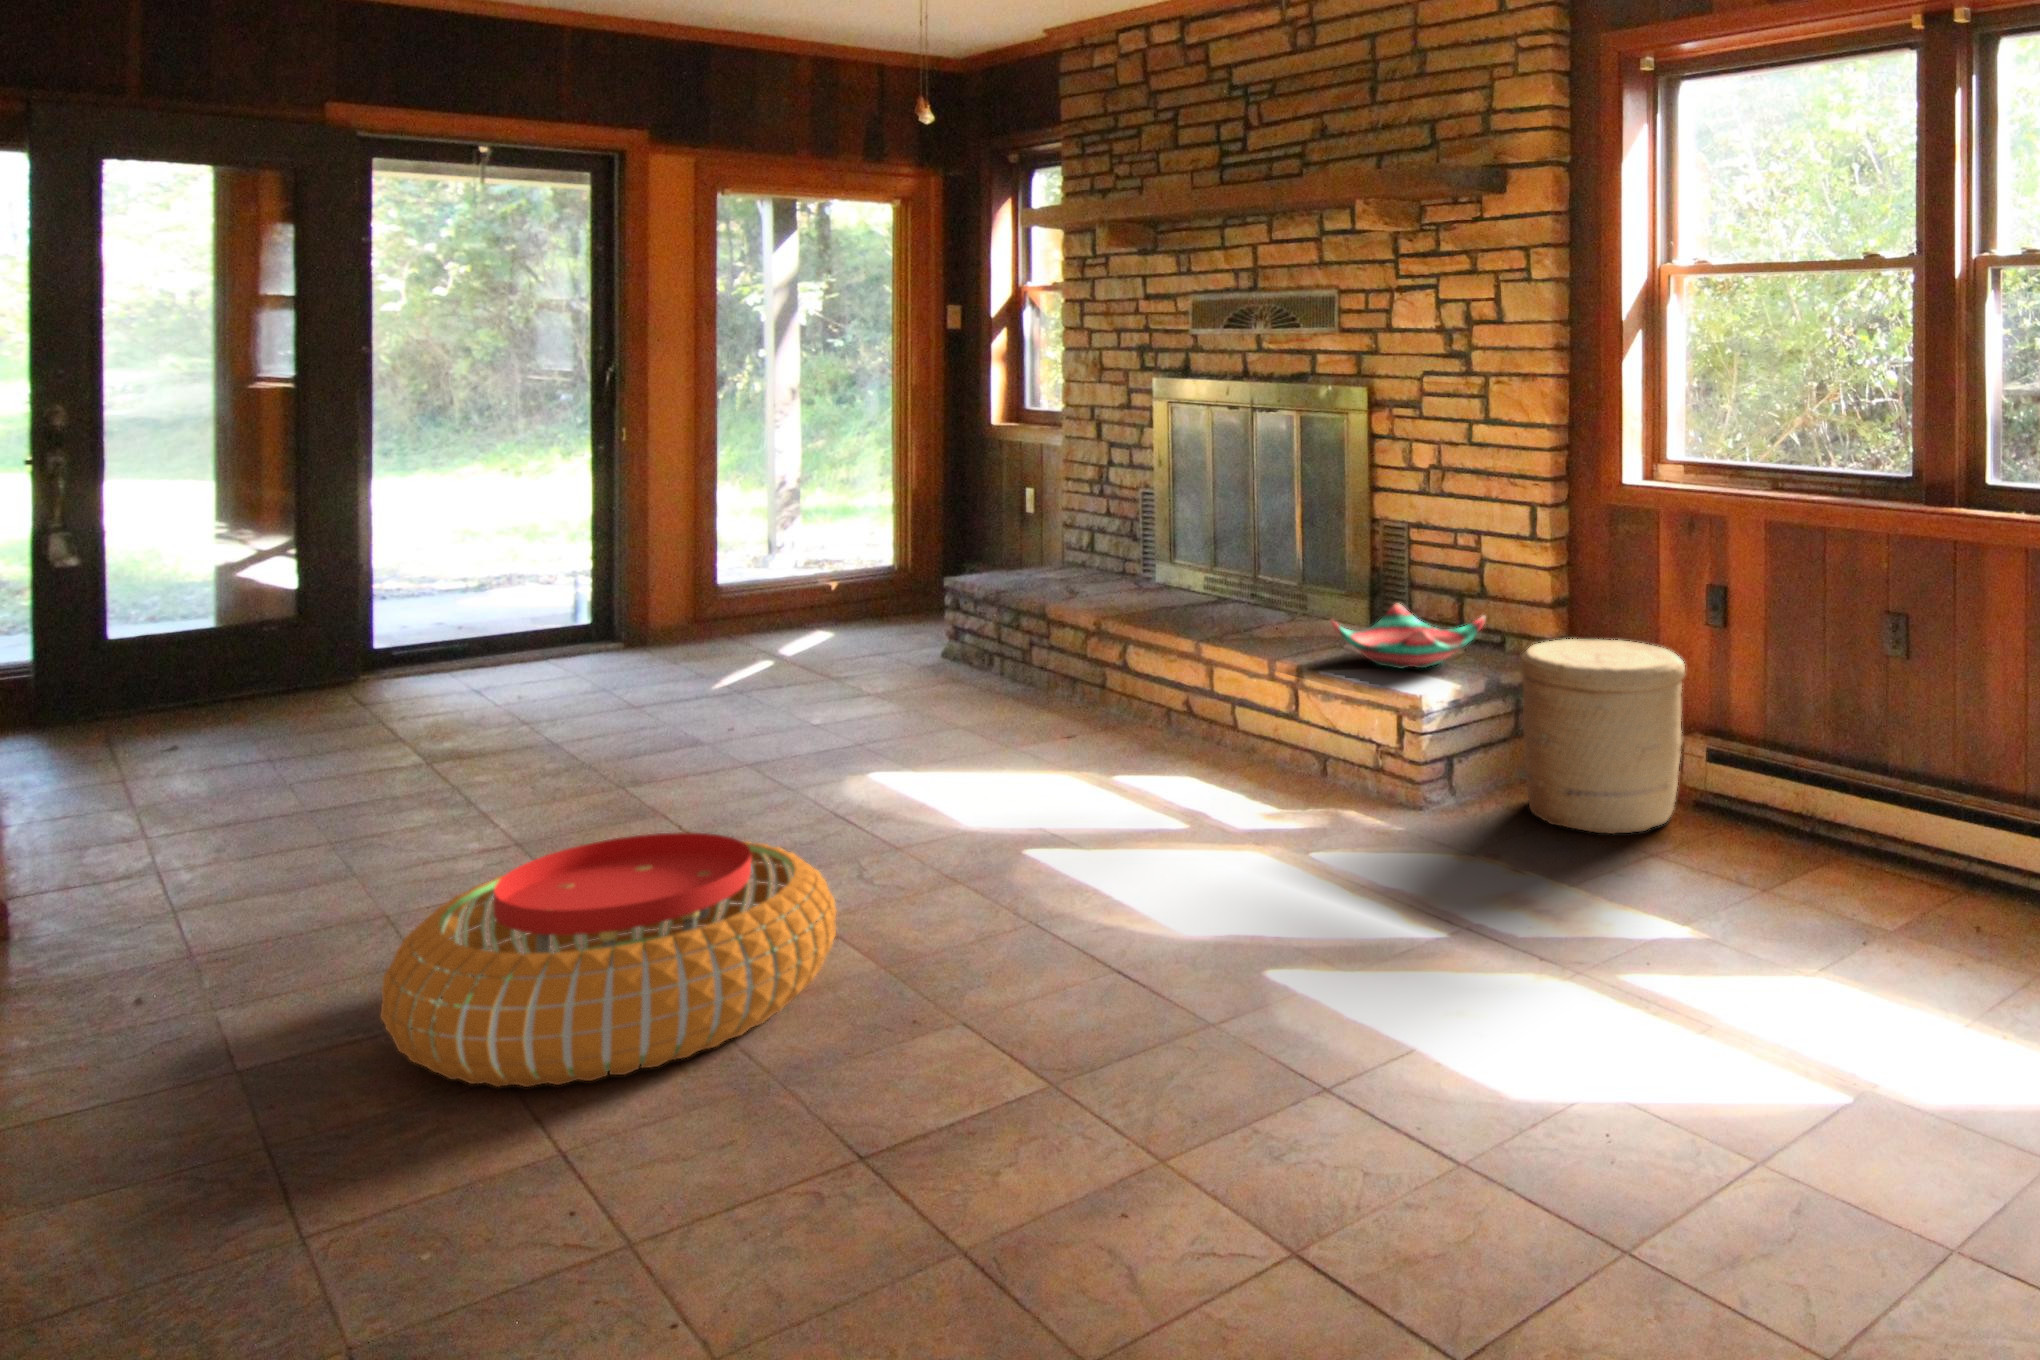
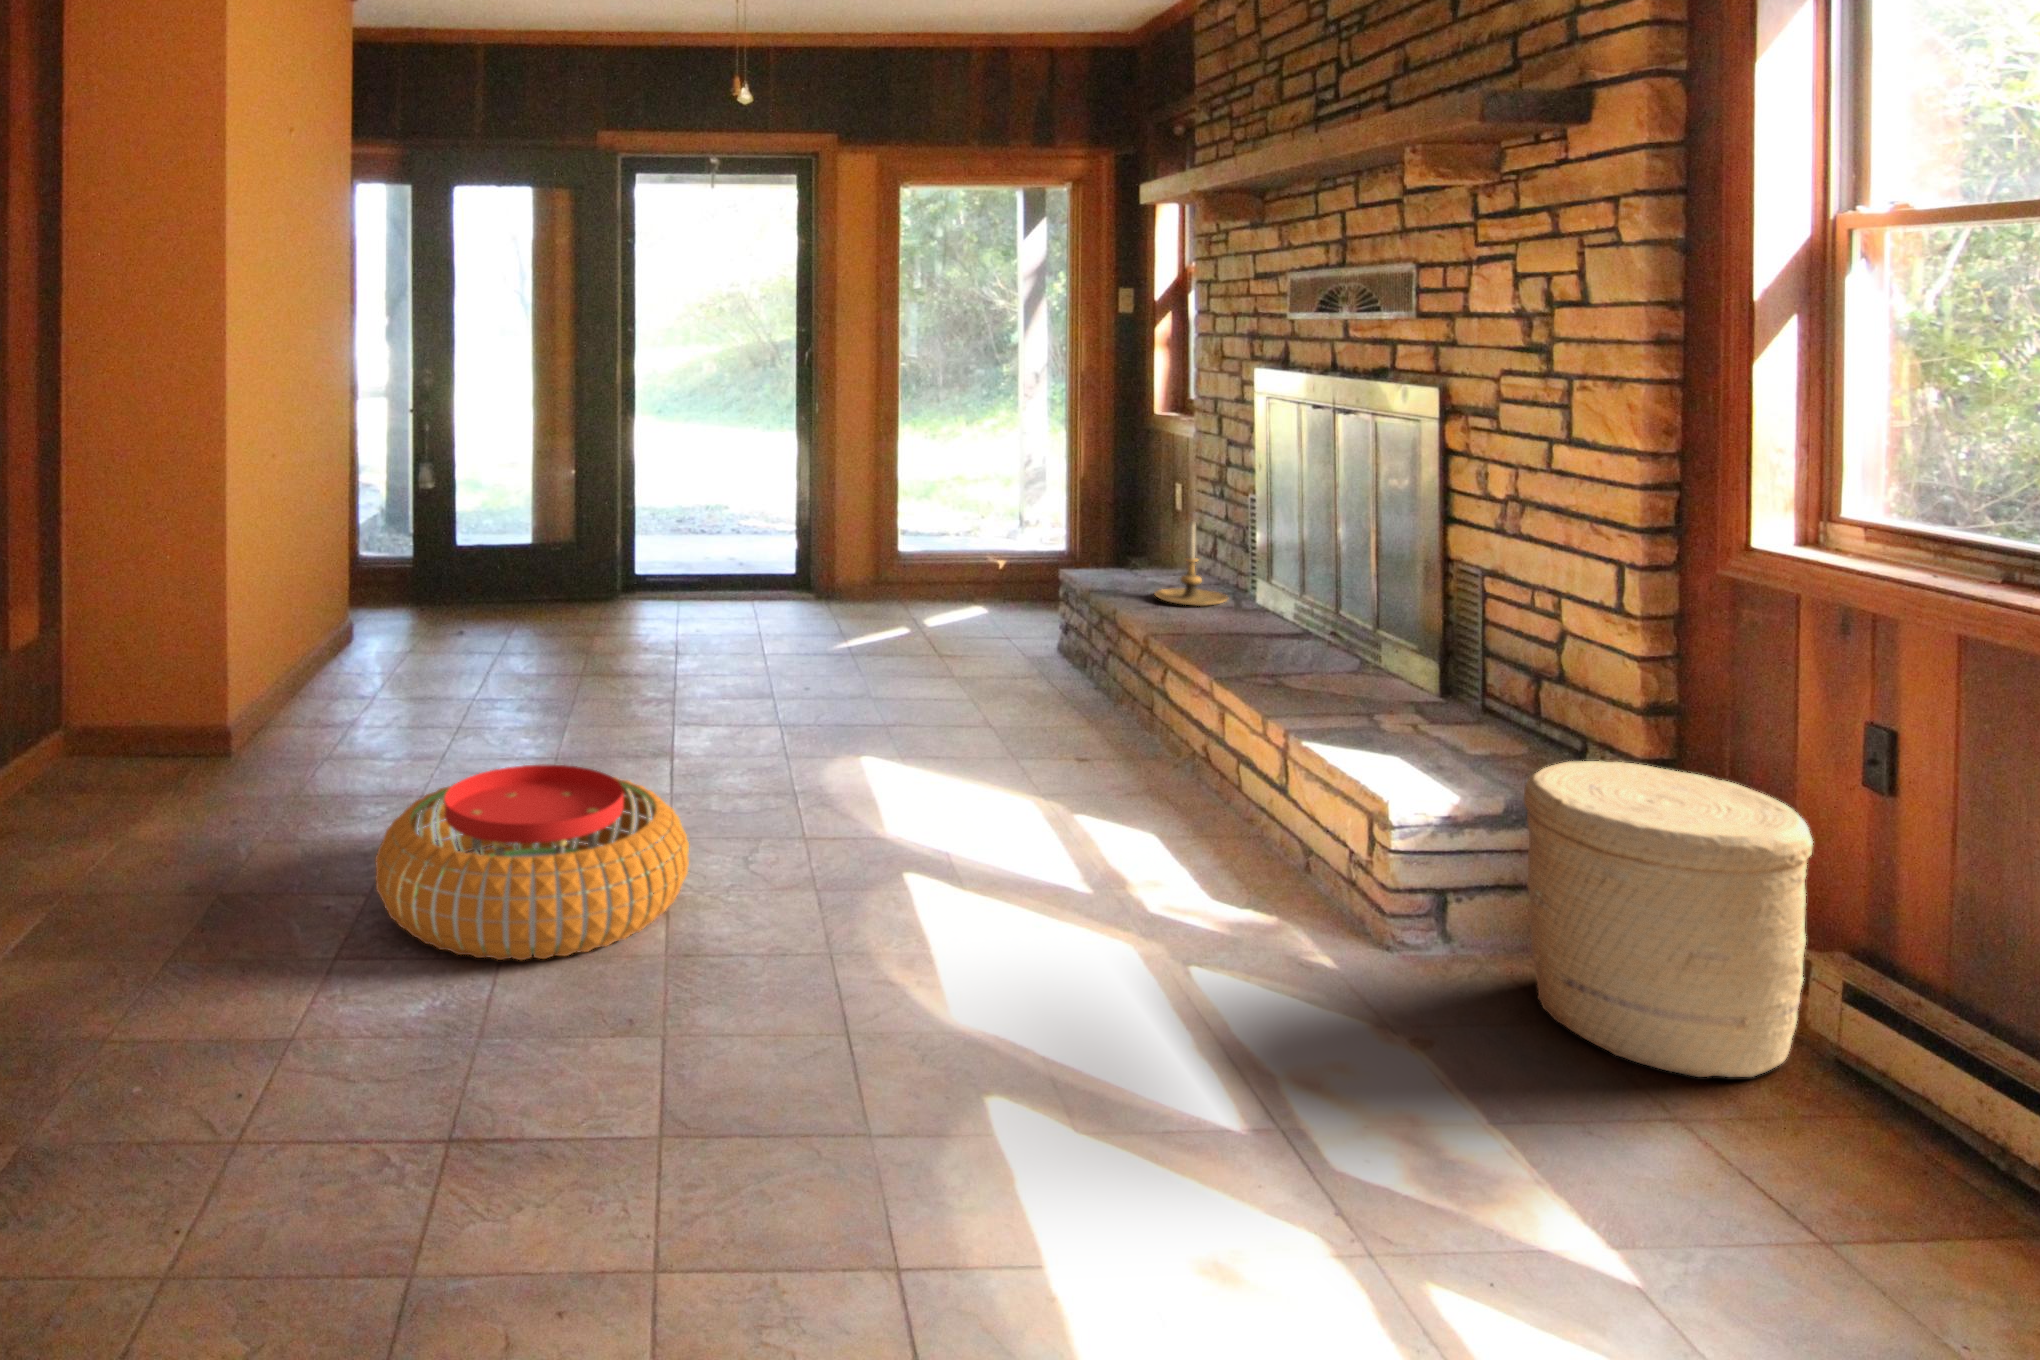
candle holder: none [1068,517,1136,595] -> present [1155,521,1228,606]
decorative bowl: present [1330,604,1485,669] -> none [1323,669,1545,761]

